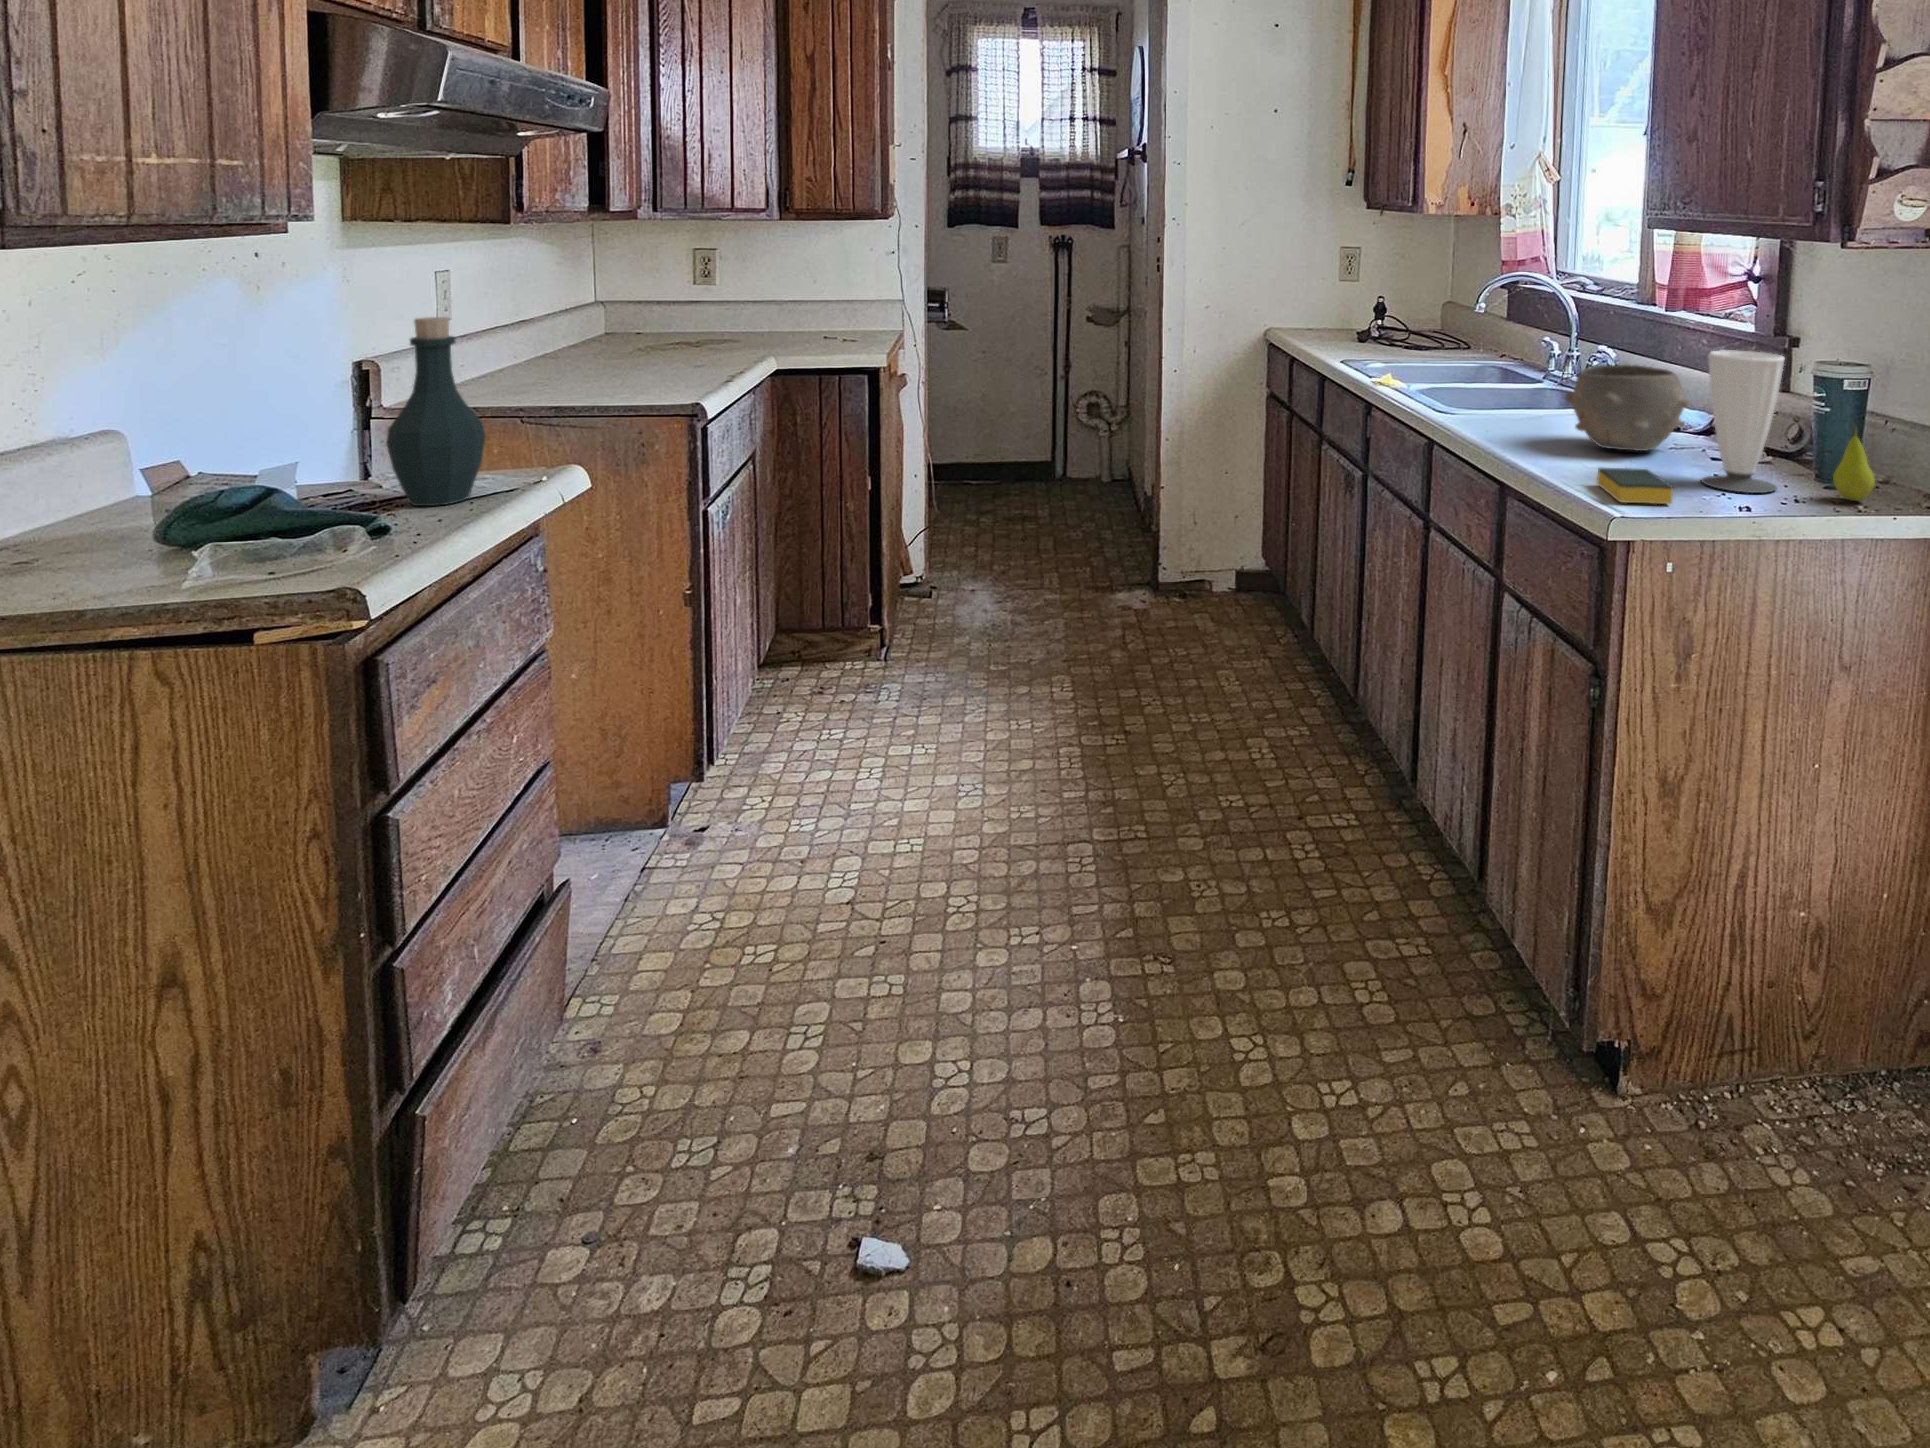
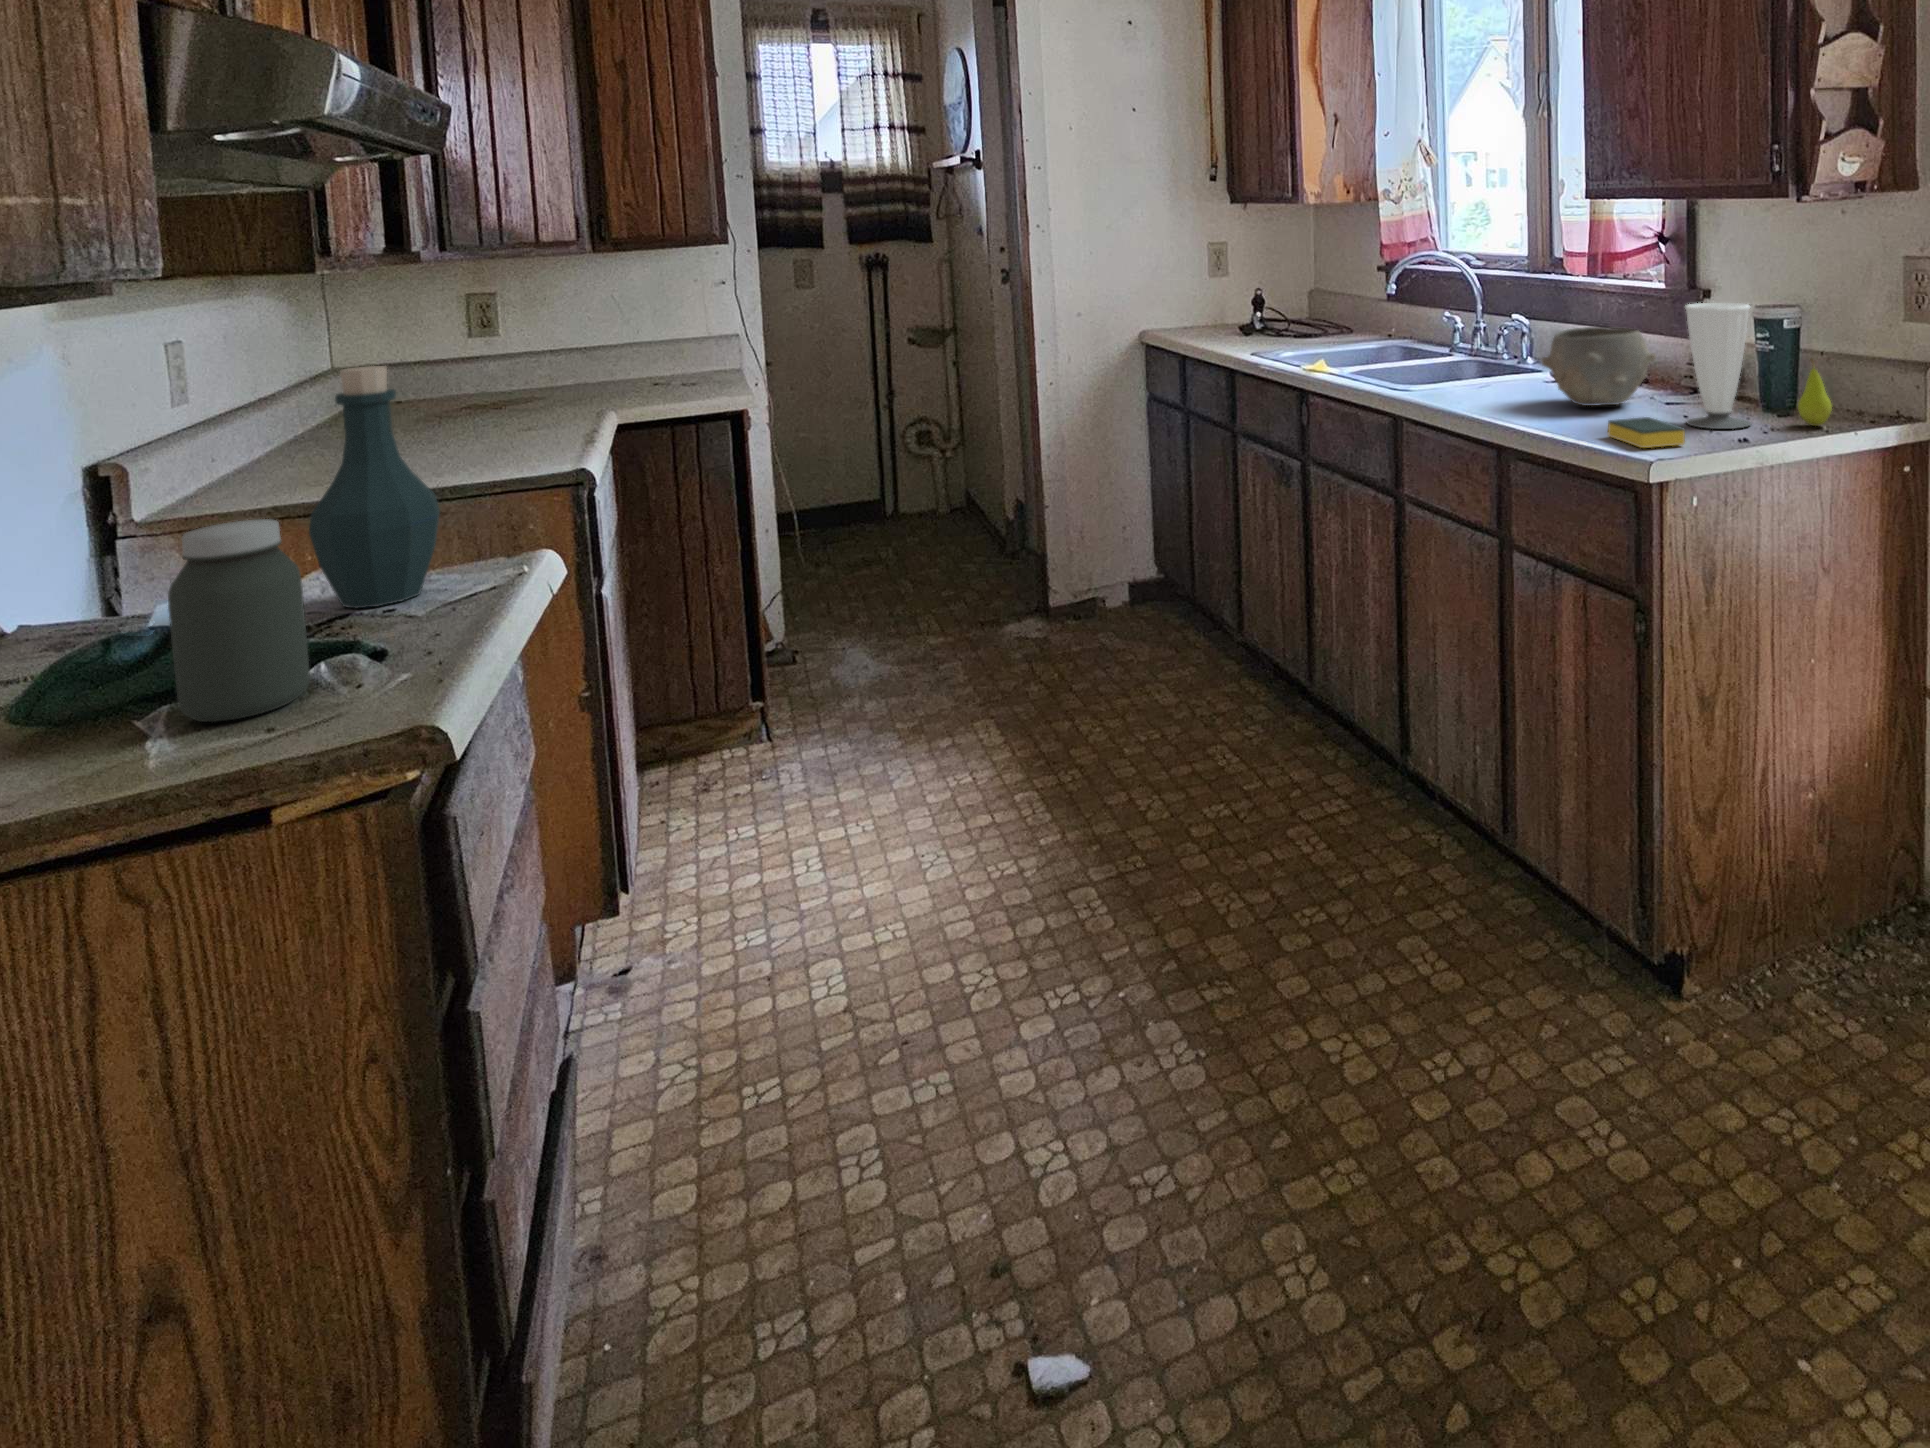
jar: none [207,431,309,581] -> present [168,519,310,722]

